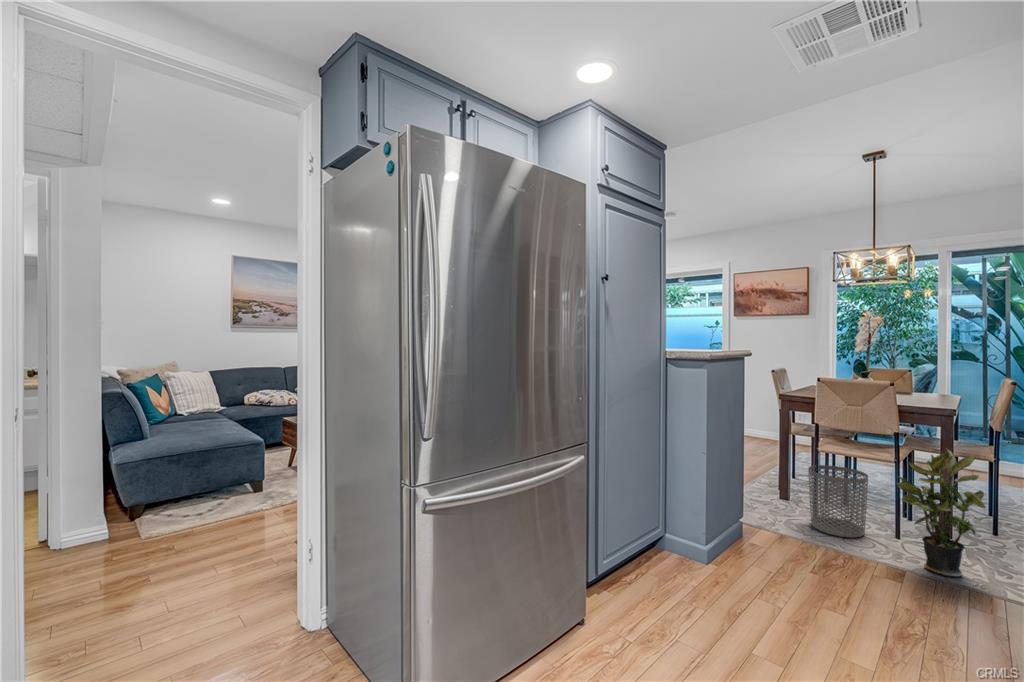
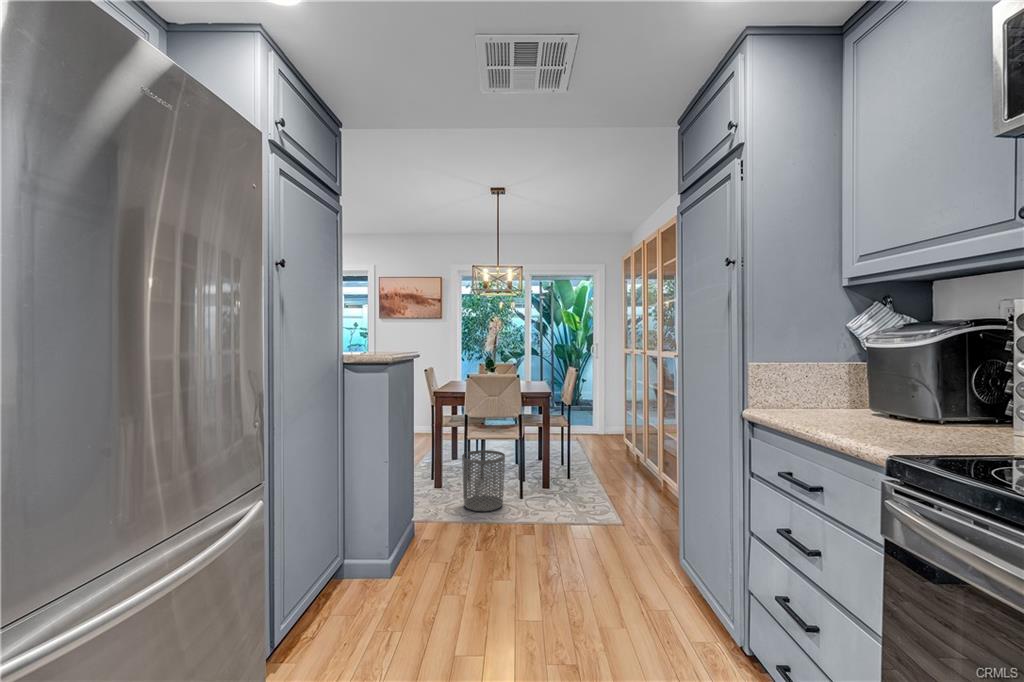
potted plant: present [897,450,985,576] -> none [528,424,580,523]

